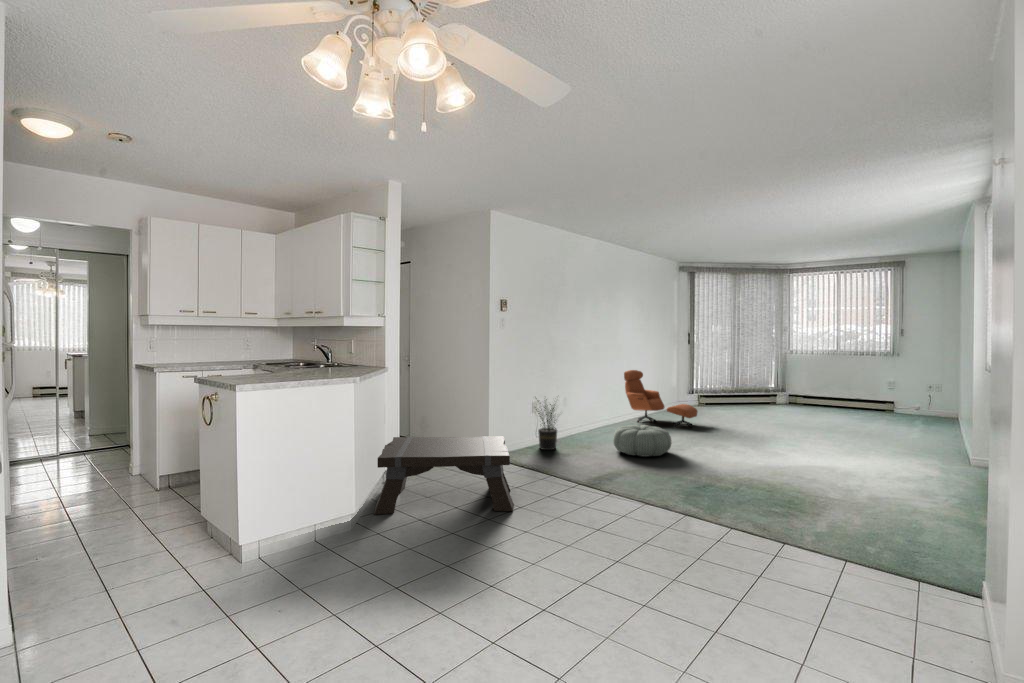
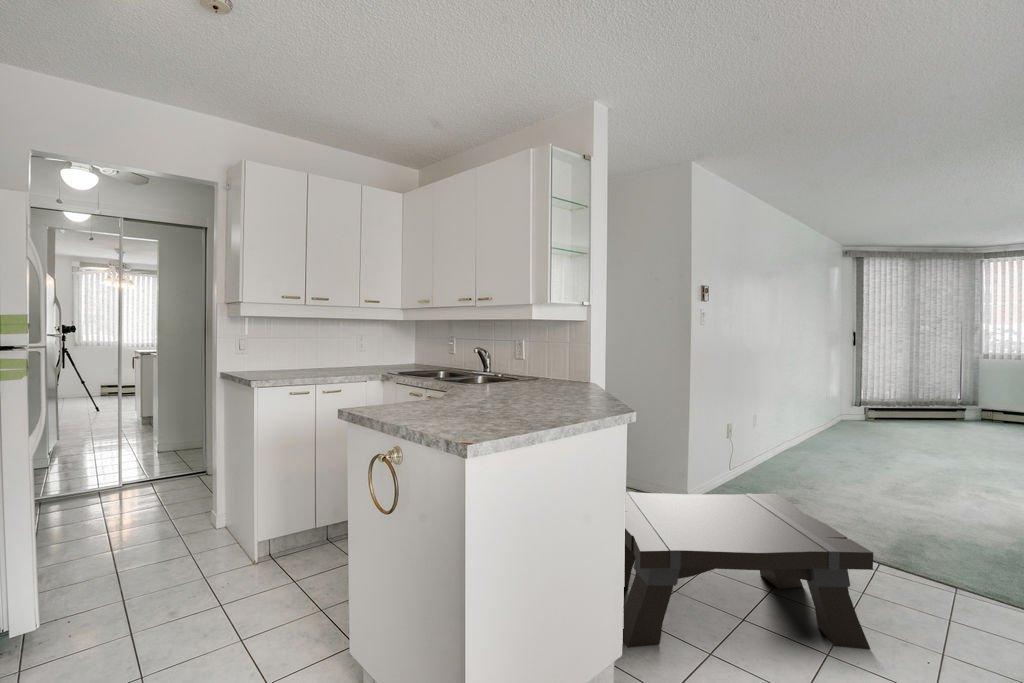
armchair: present [624,370,698,428] -> none [804,378,914,457]
potted plant: present [536,399,557,450] -> none [730,413,785,494]
pouf: present [613,425,671,457] -> none [855,461,959,513]

